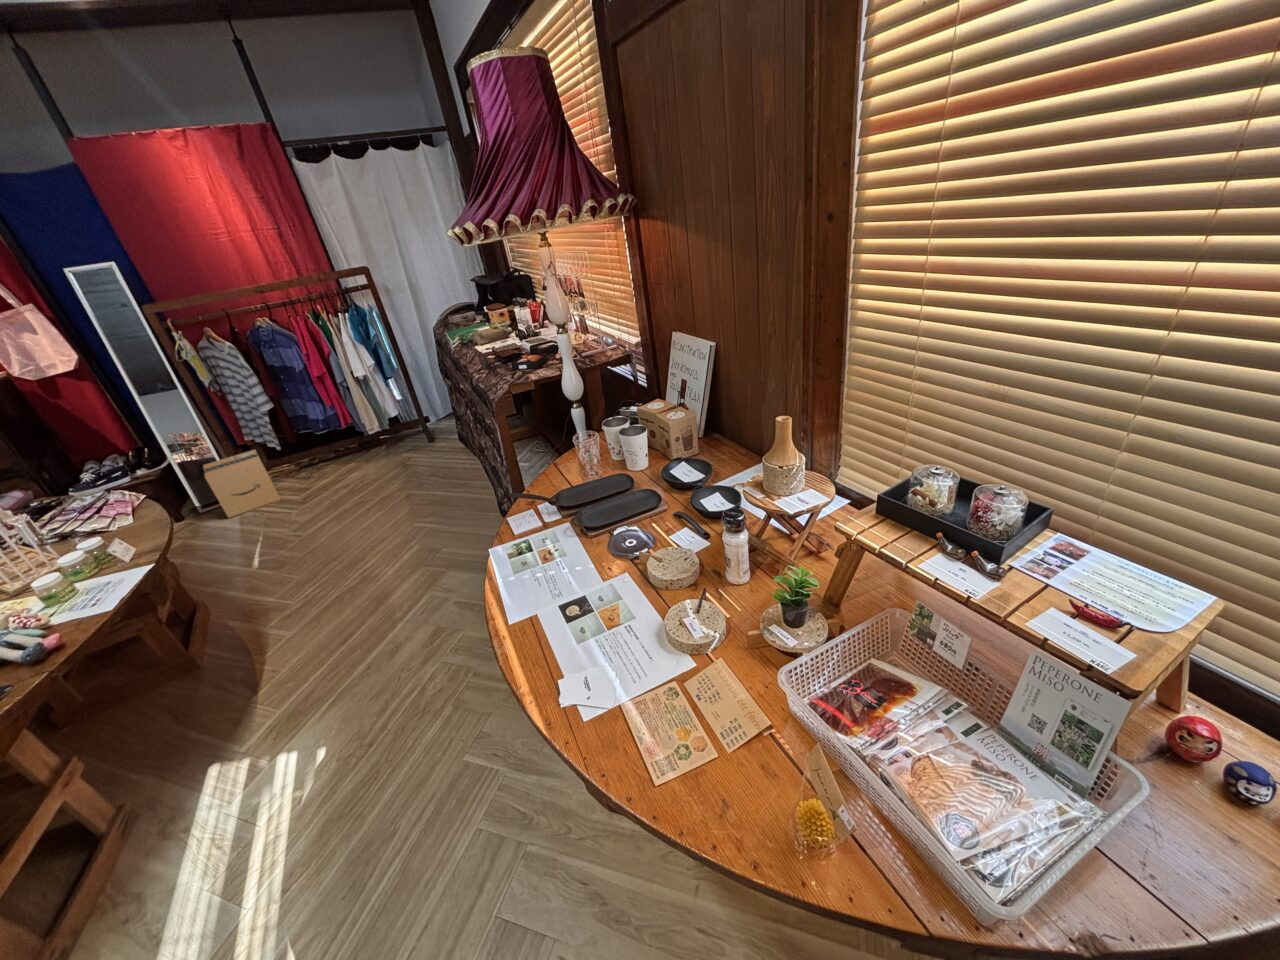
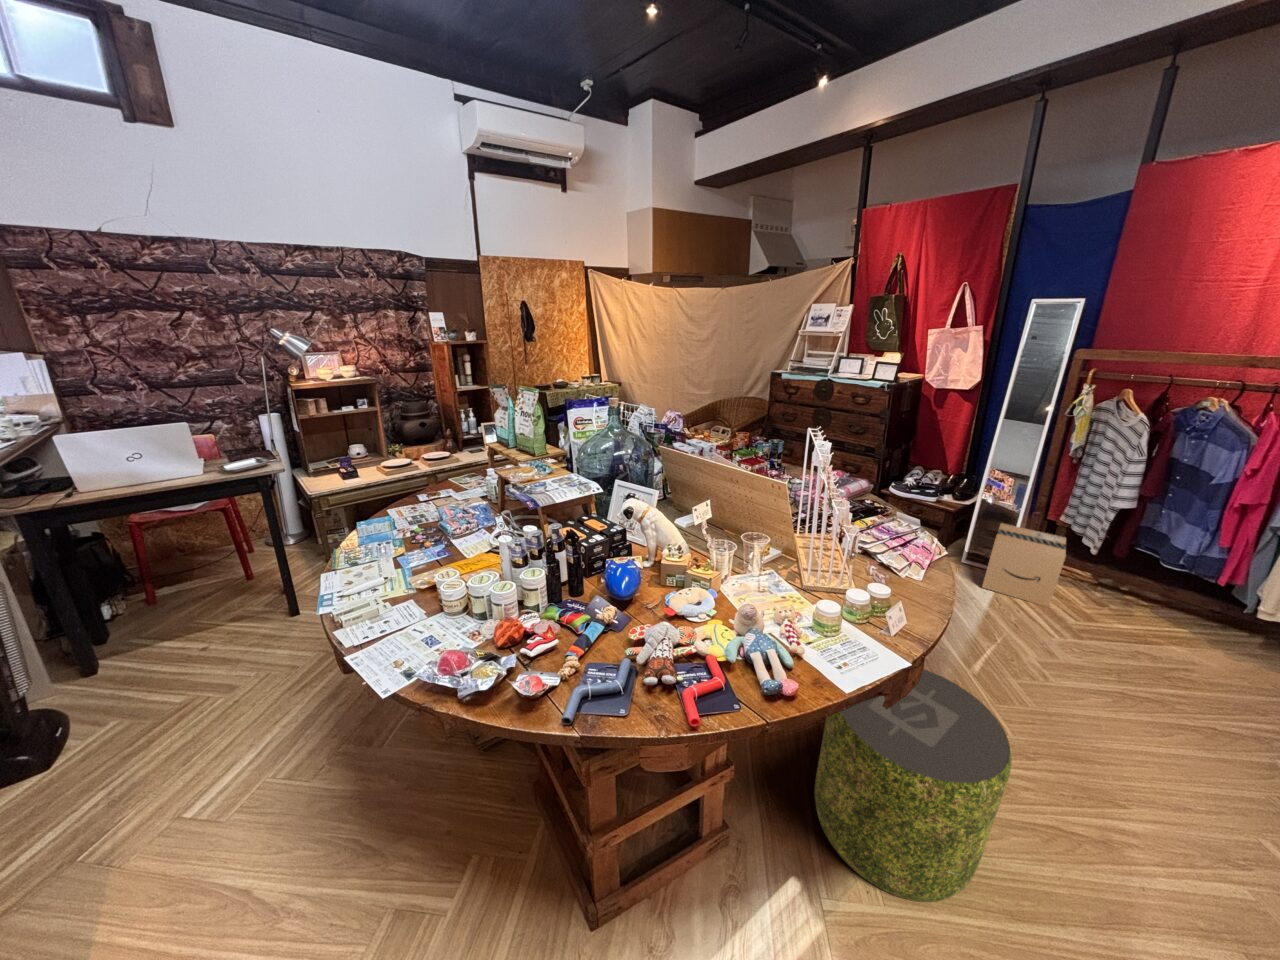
pouf: none [120,557,312,724] -> present [815,668,1011,902]

